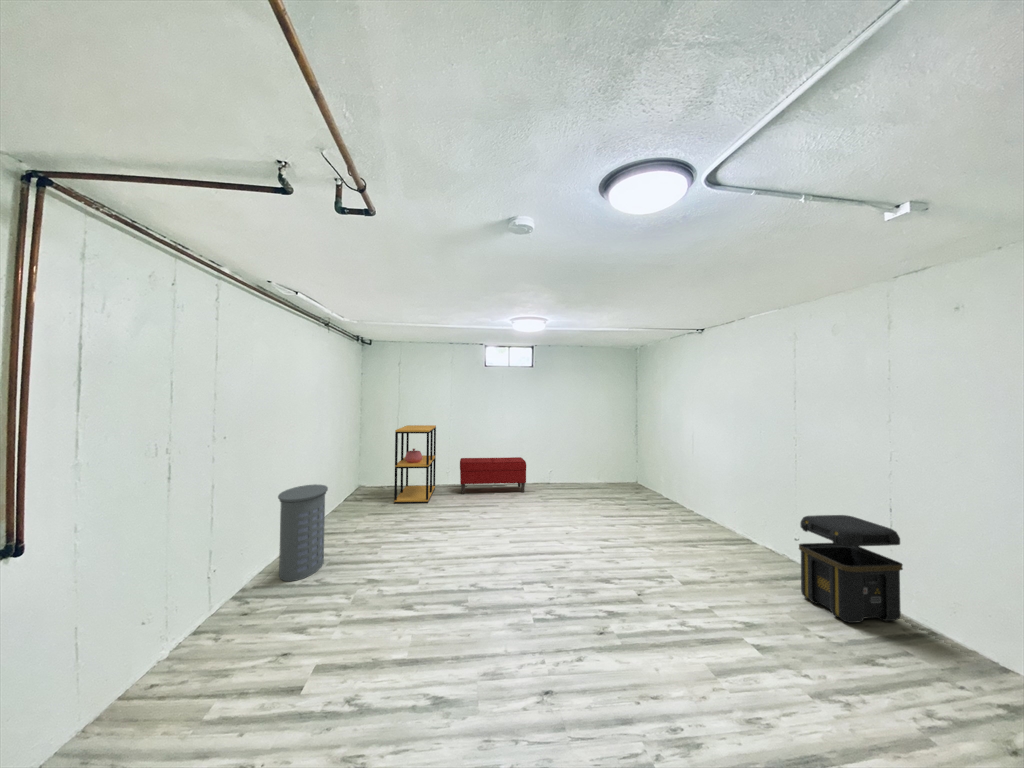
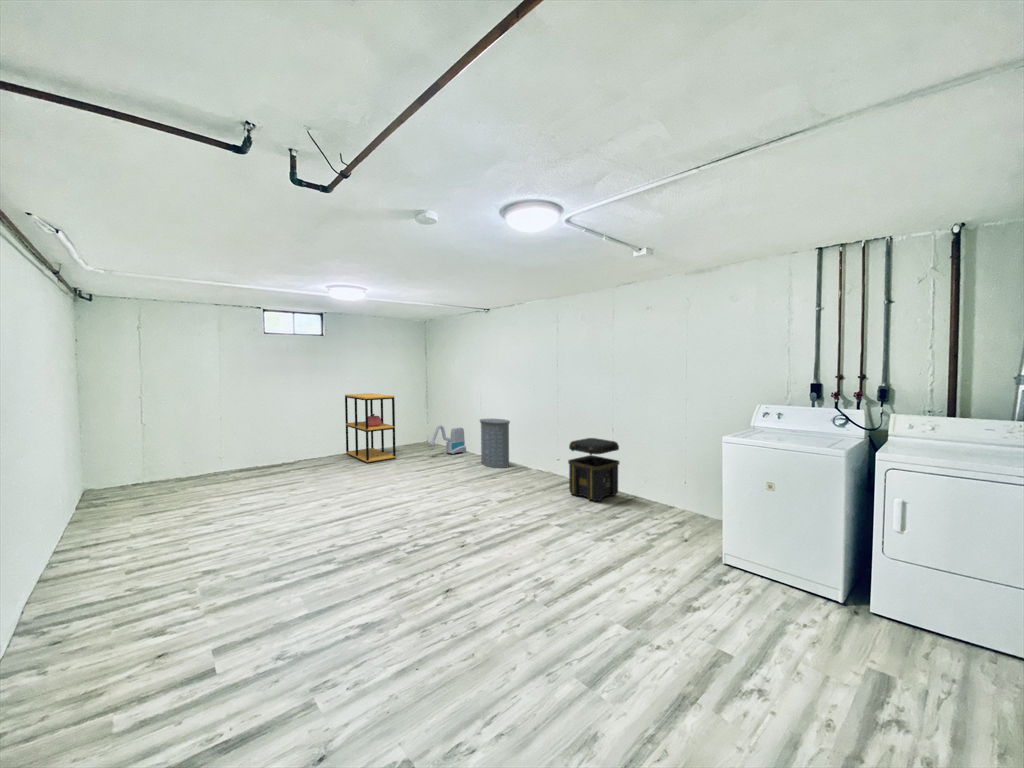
shelving unit: present [394,425,436,504] -> present [345,393,396,464]
bench: present [460,457,526,494] -> none [244,430,328,475]
vacuum cleaner: none [626,466,675,503] -> present [428,425,466,454]
laundry hamper: present [278,484,328,581] -> present [480,418,510,468]

